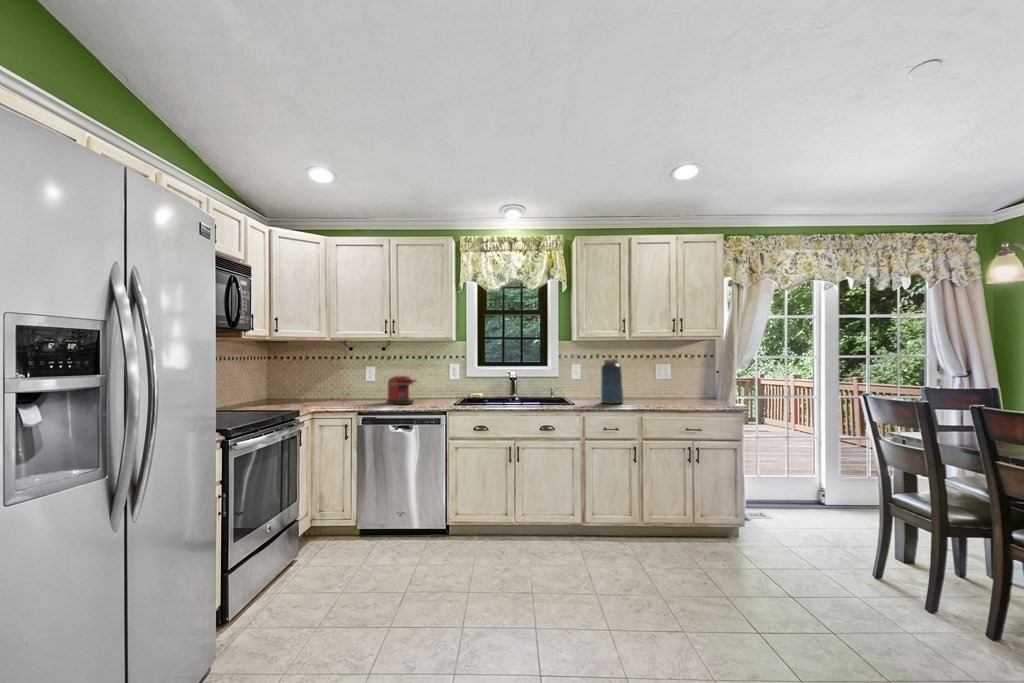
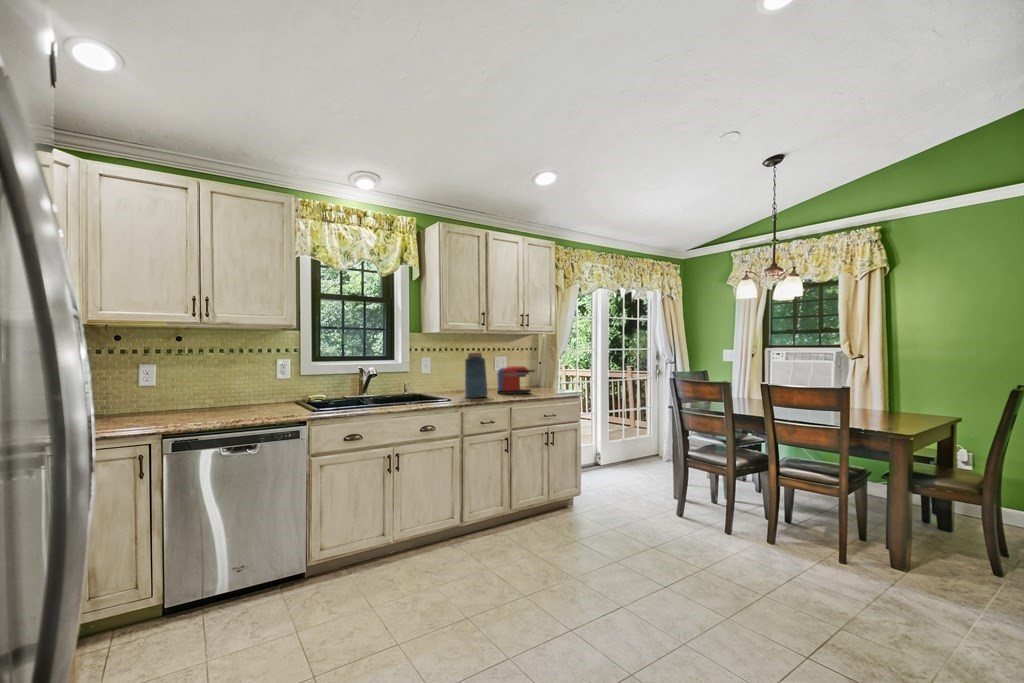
coffee maker: present [387,376,416,404] -> present [497,366,534,394]

